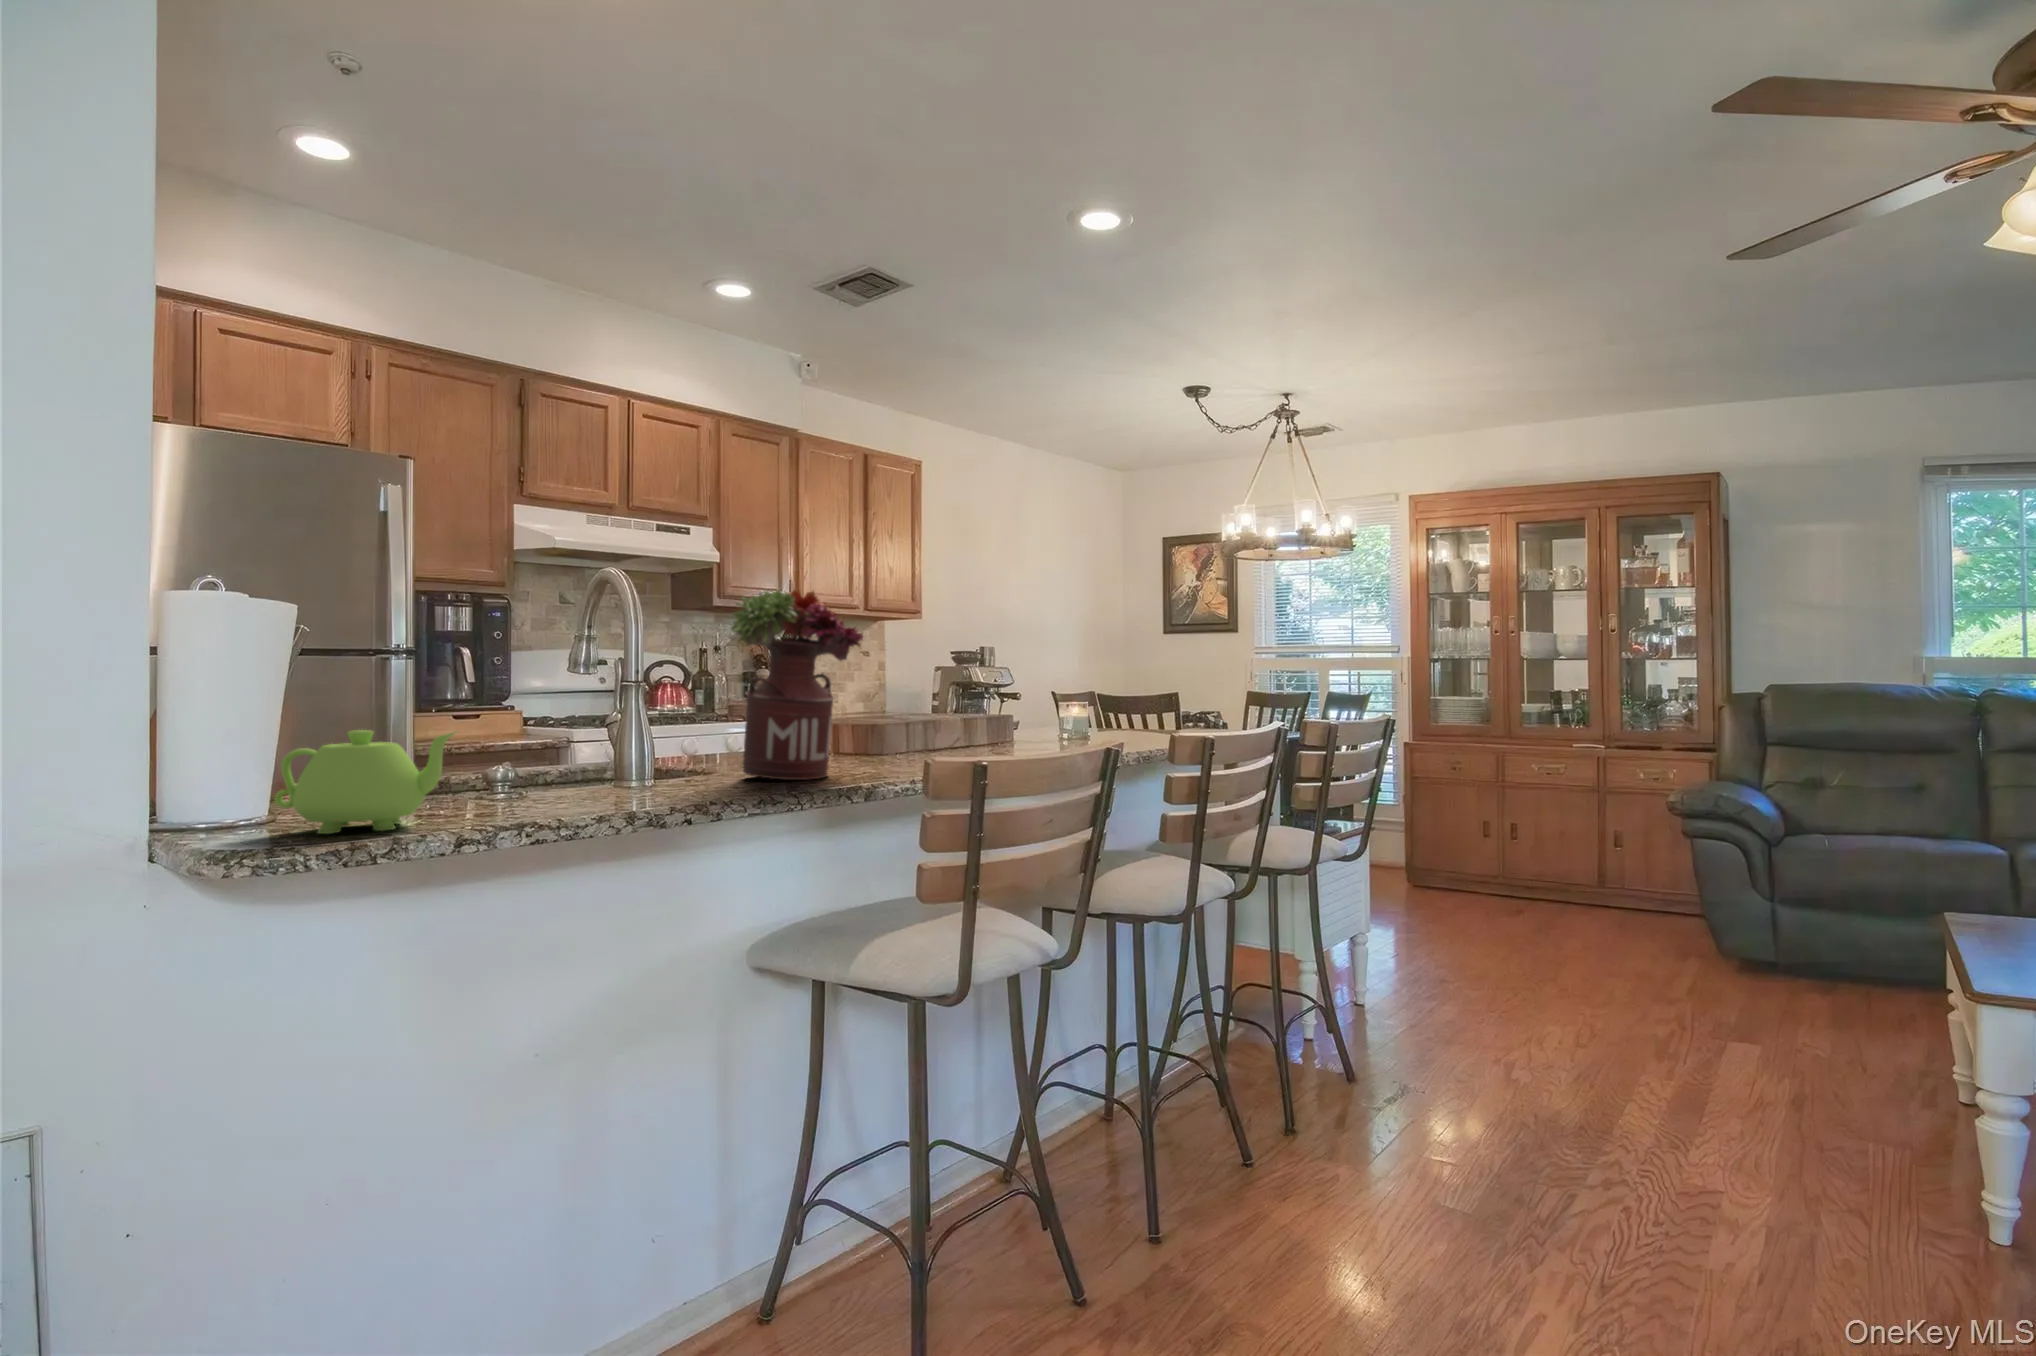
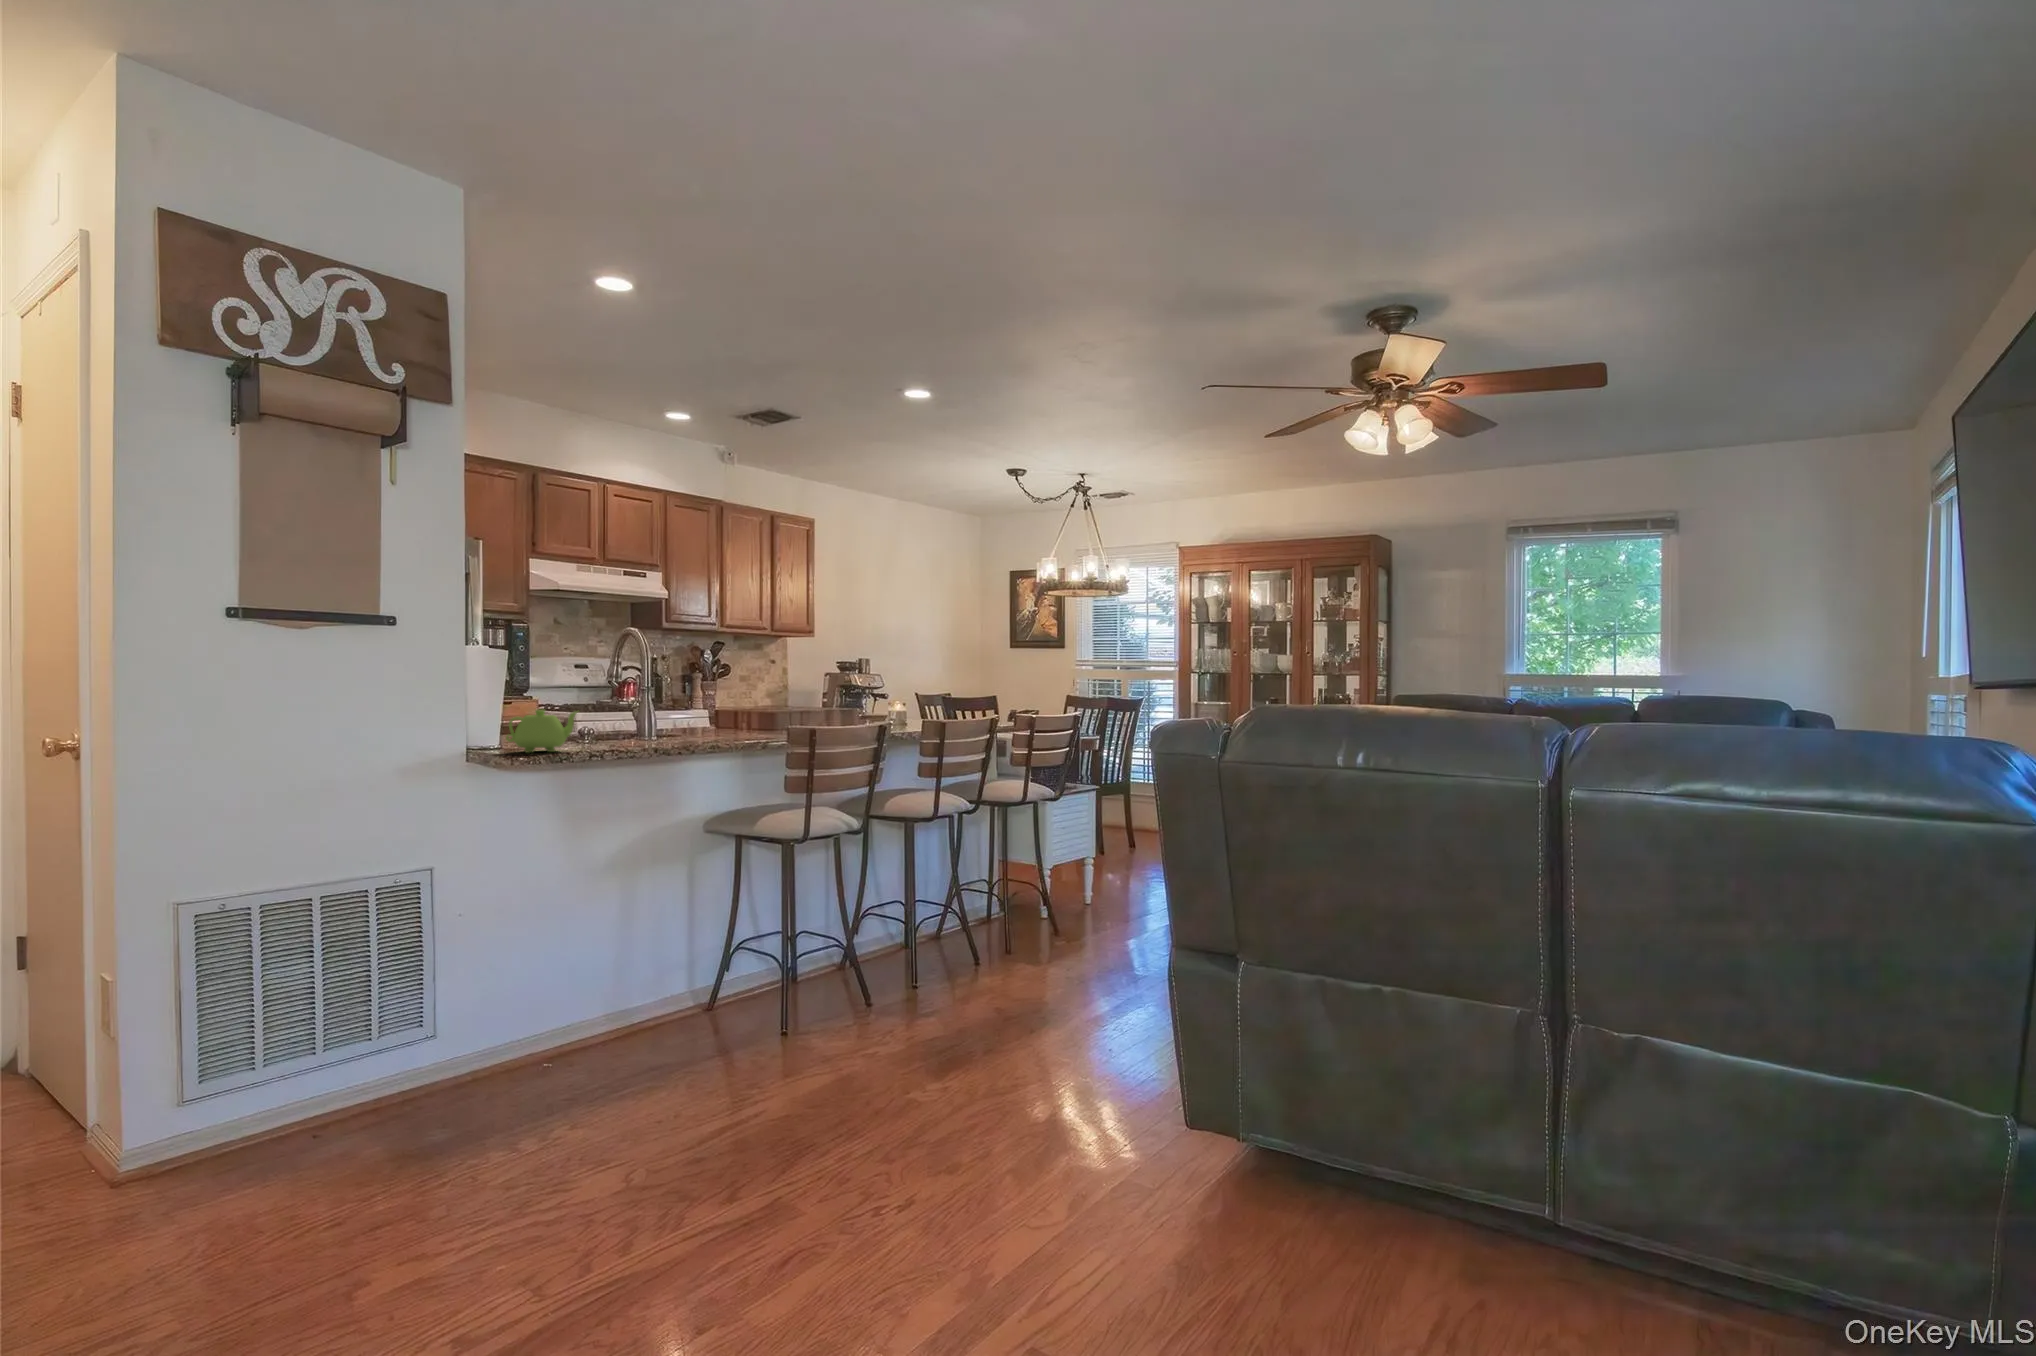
flower arrangement: present [731,589,863,780] -> none [695,639,765,738]

